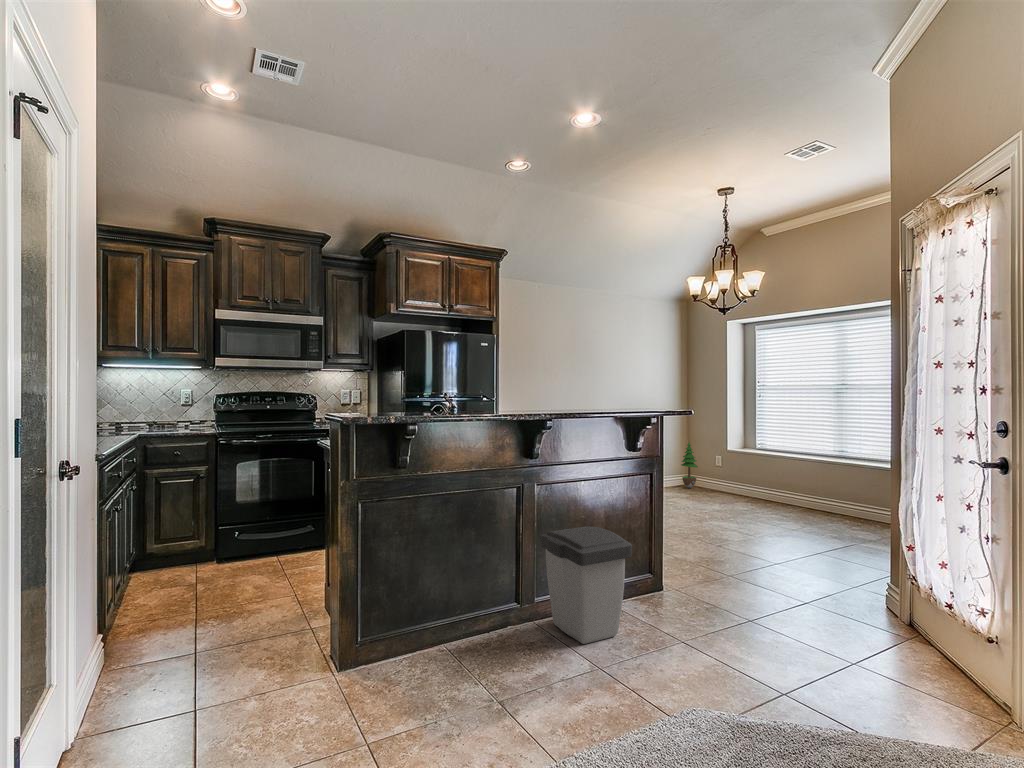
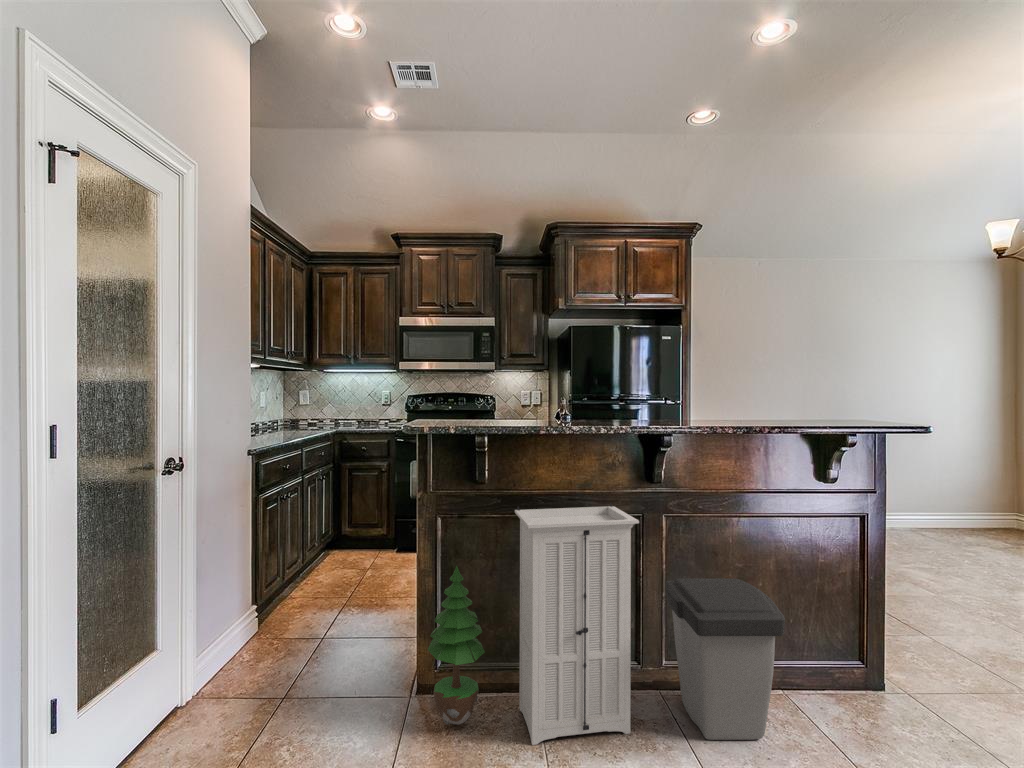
potted tree: present [681,443,698,489] -> present [428,566,485,725]
storage cabinet: none [433,476,538,679] -> present [515,503,639,745]

